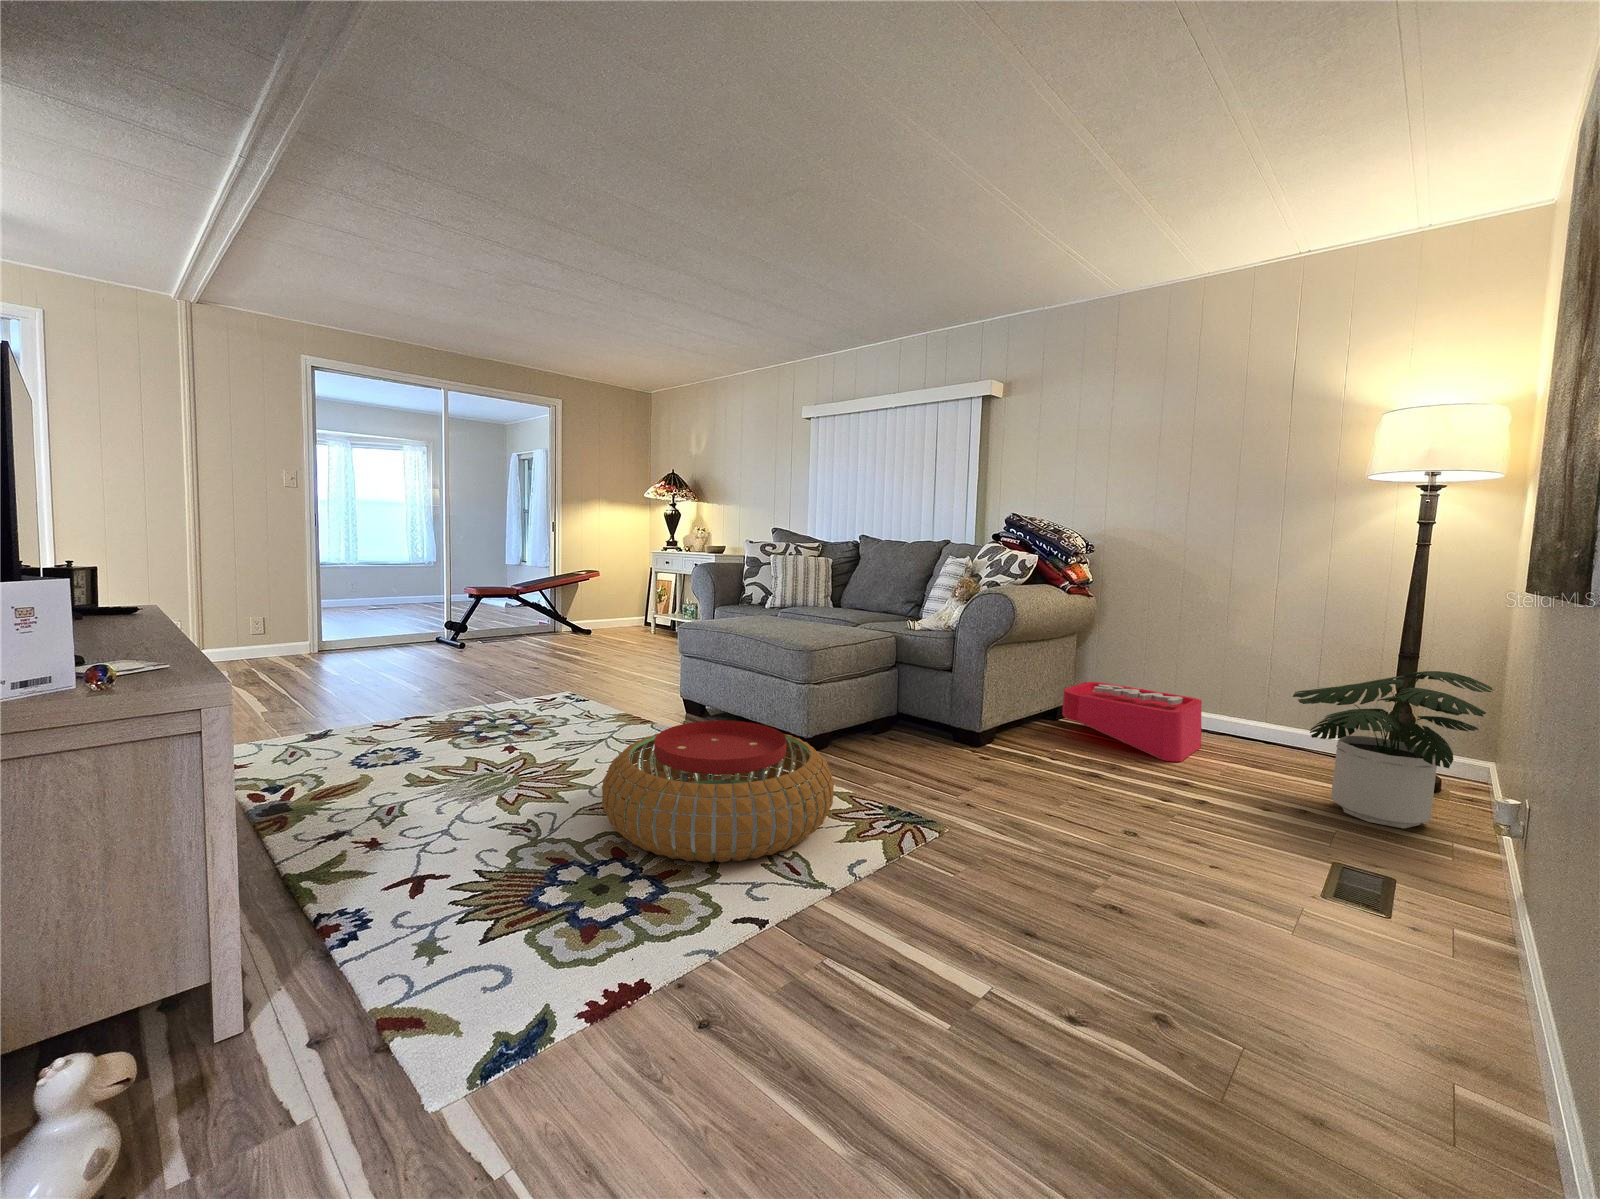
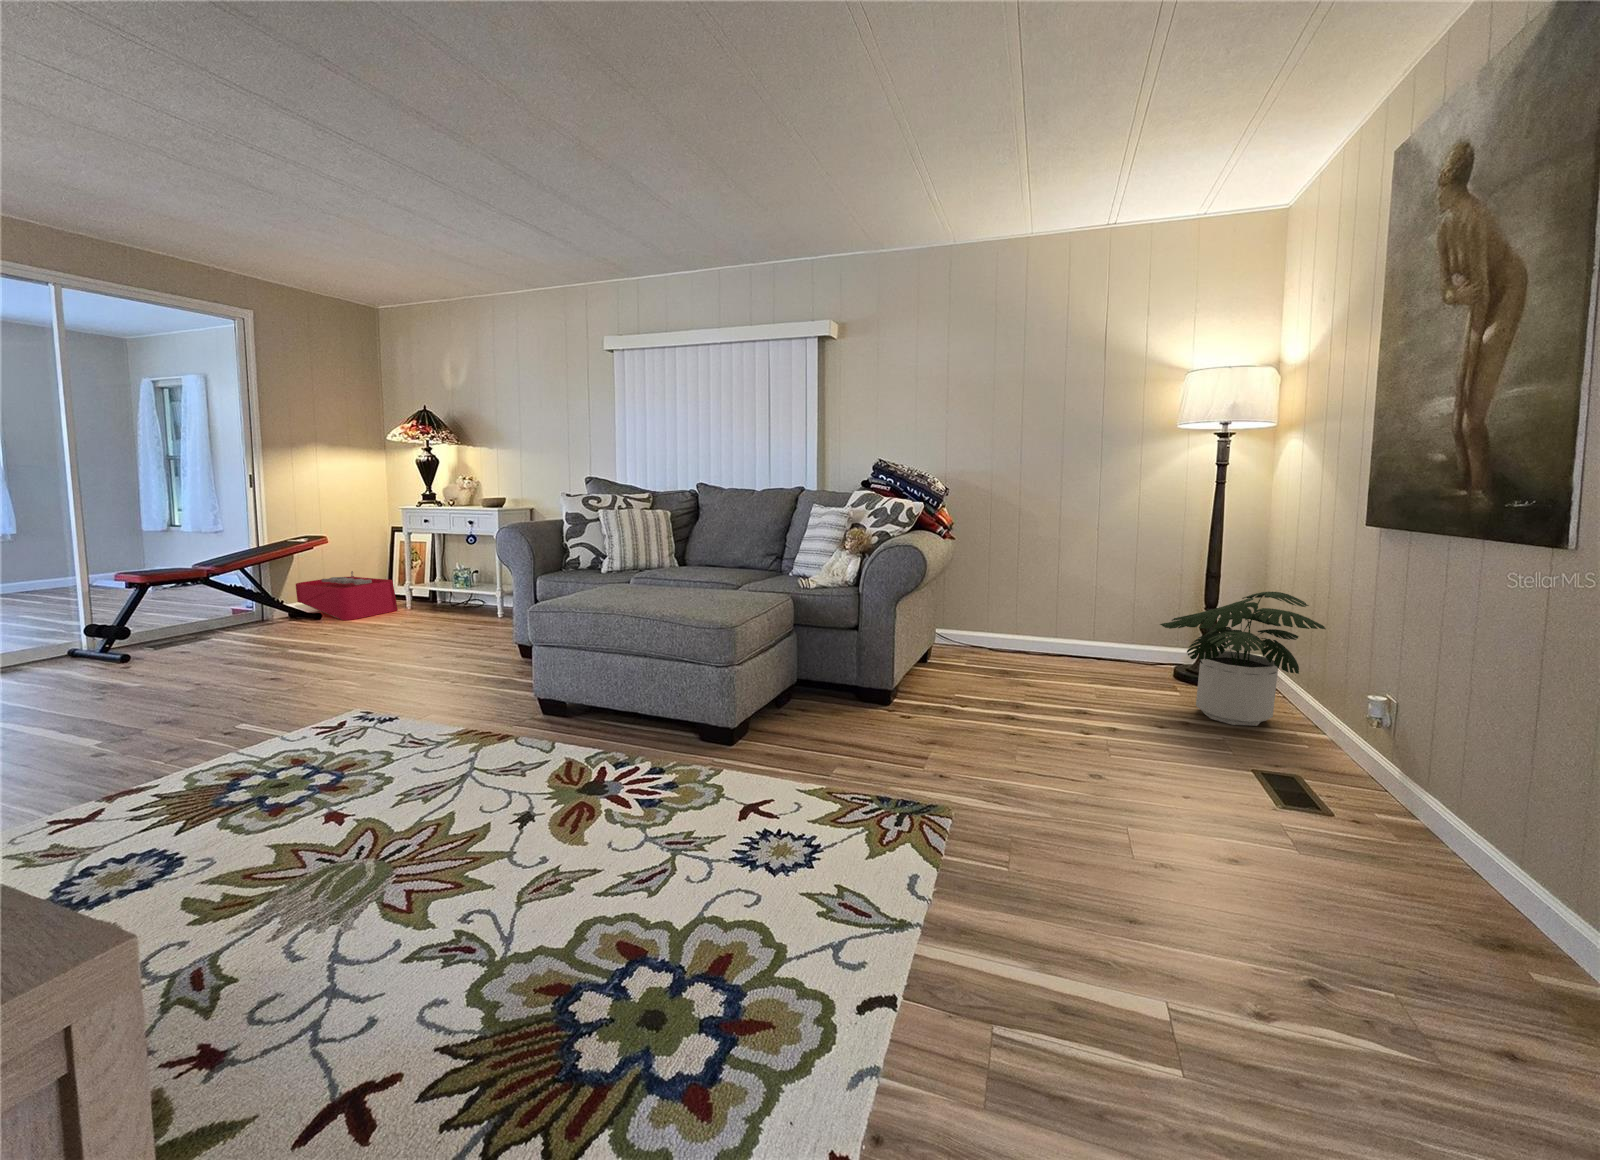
storage bin: present [1062,682,1202,762] -> present [296,571,398,620]
pouf: present [602,721,834,863] -> none [559,733,851,937]

